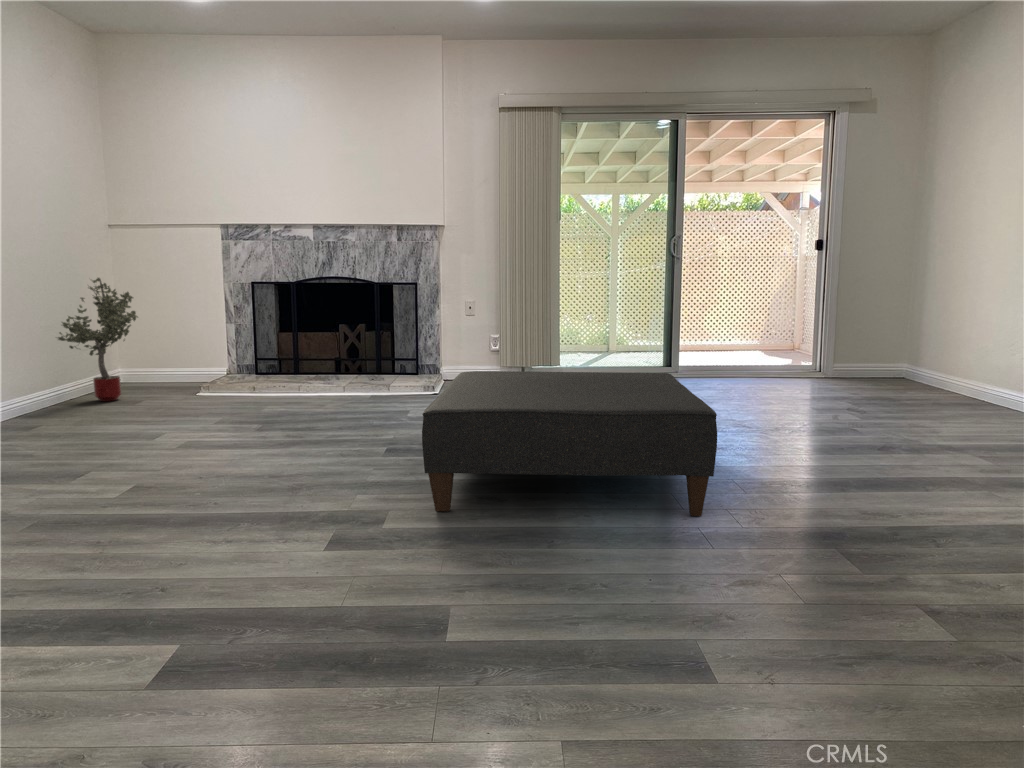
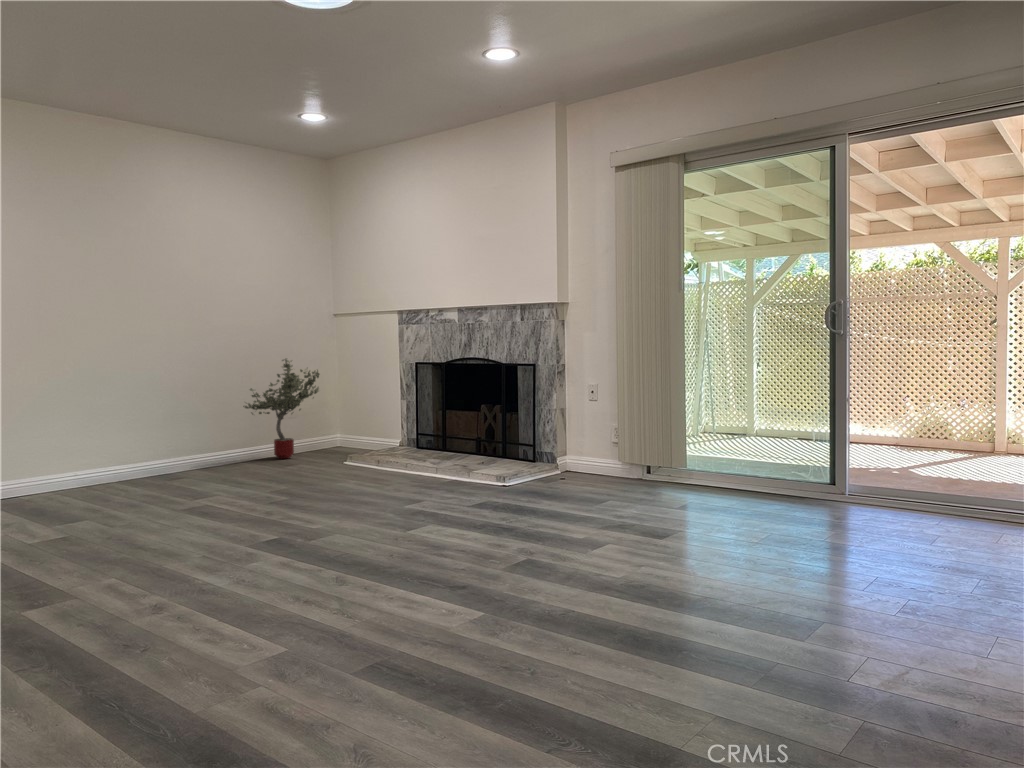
ottoman: present [422,371,717,516] -> none [85,465,465,673]

